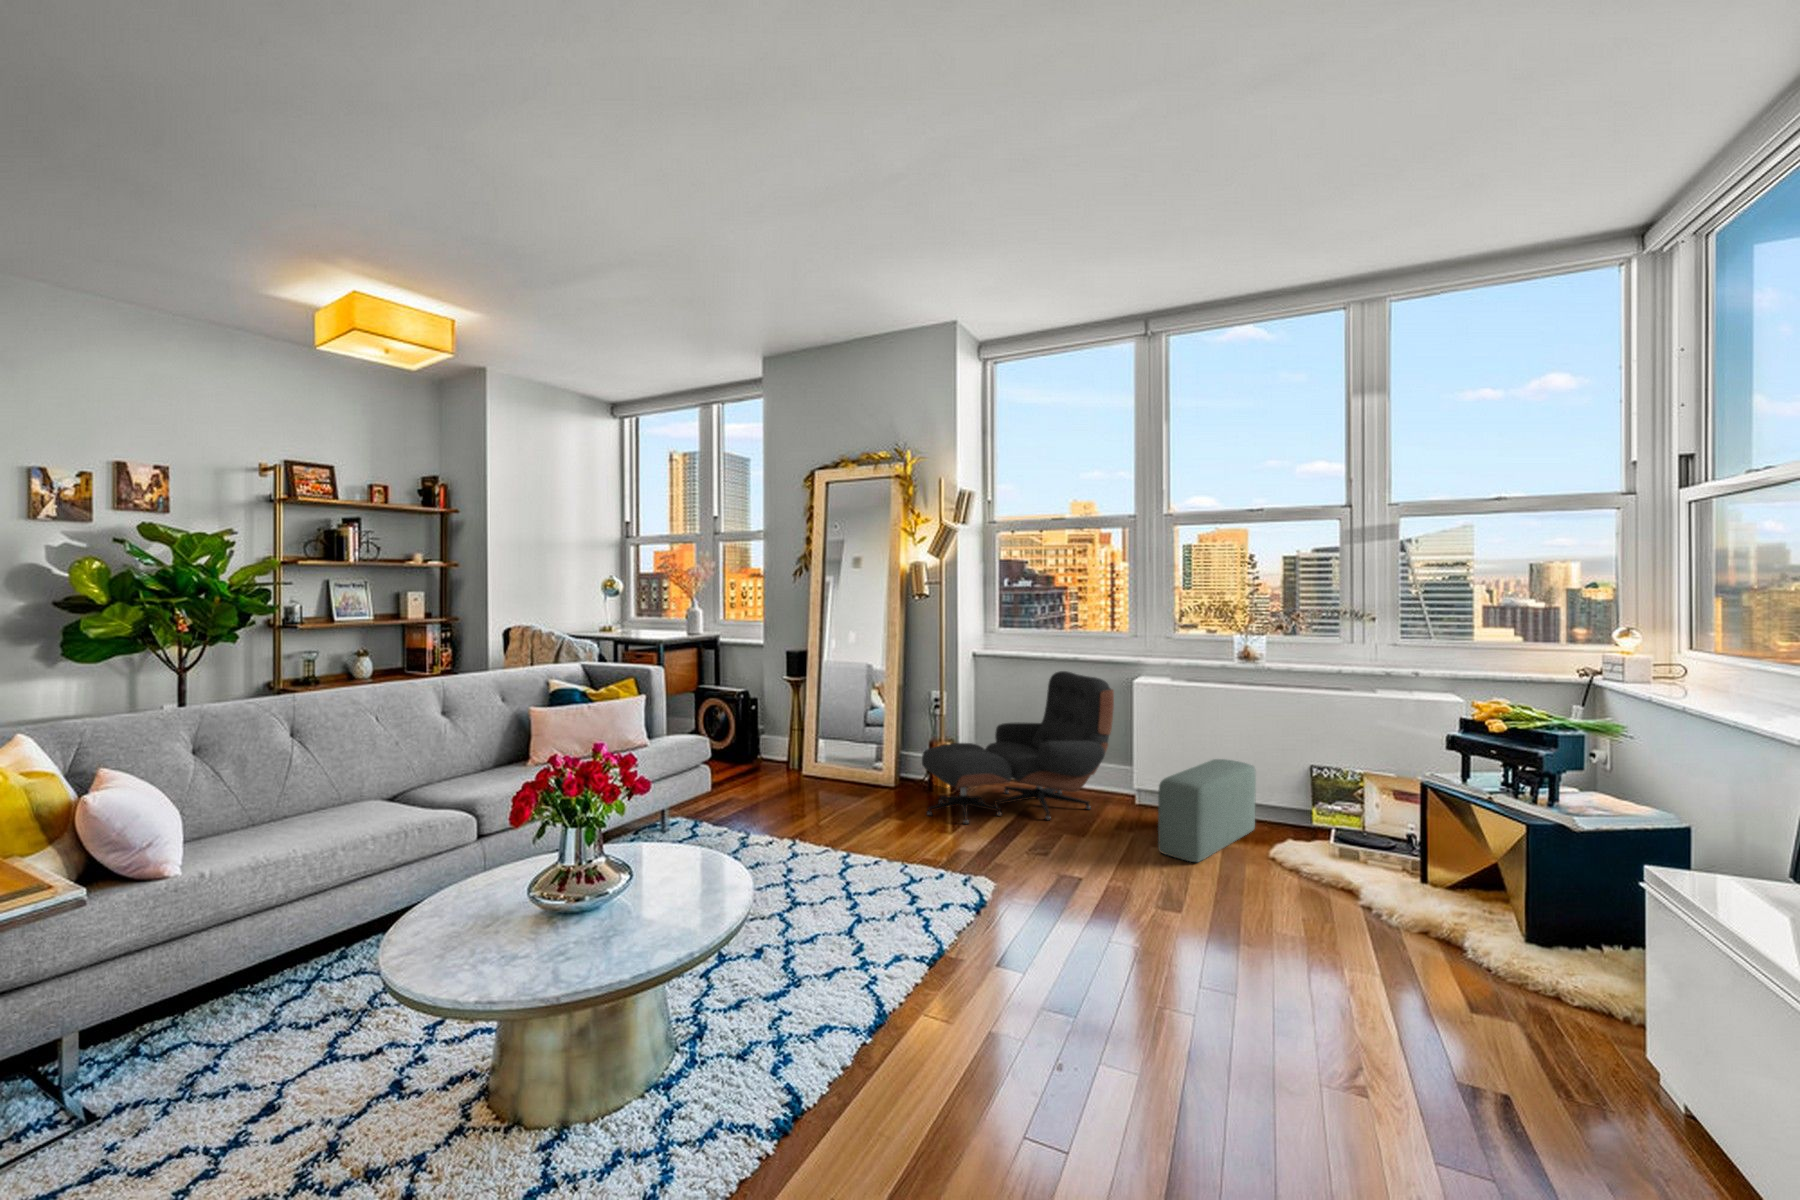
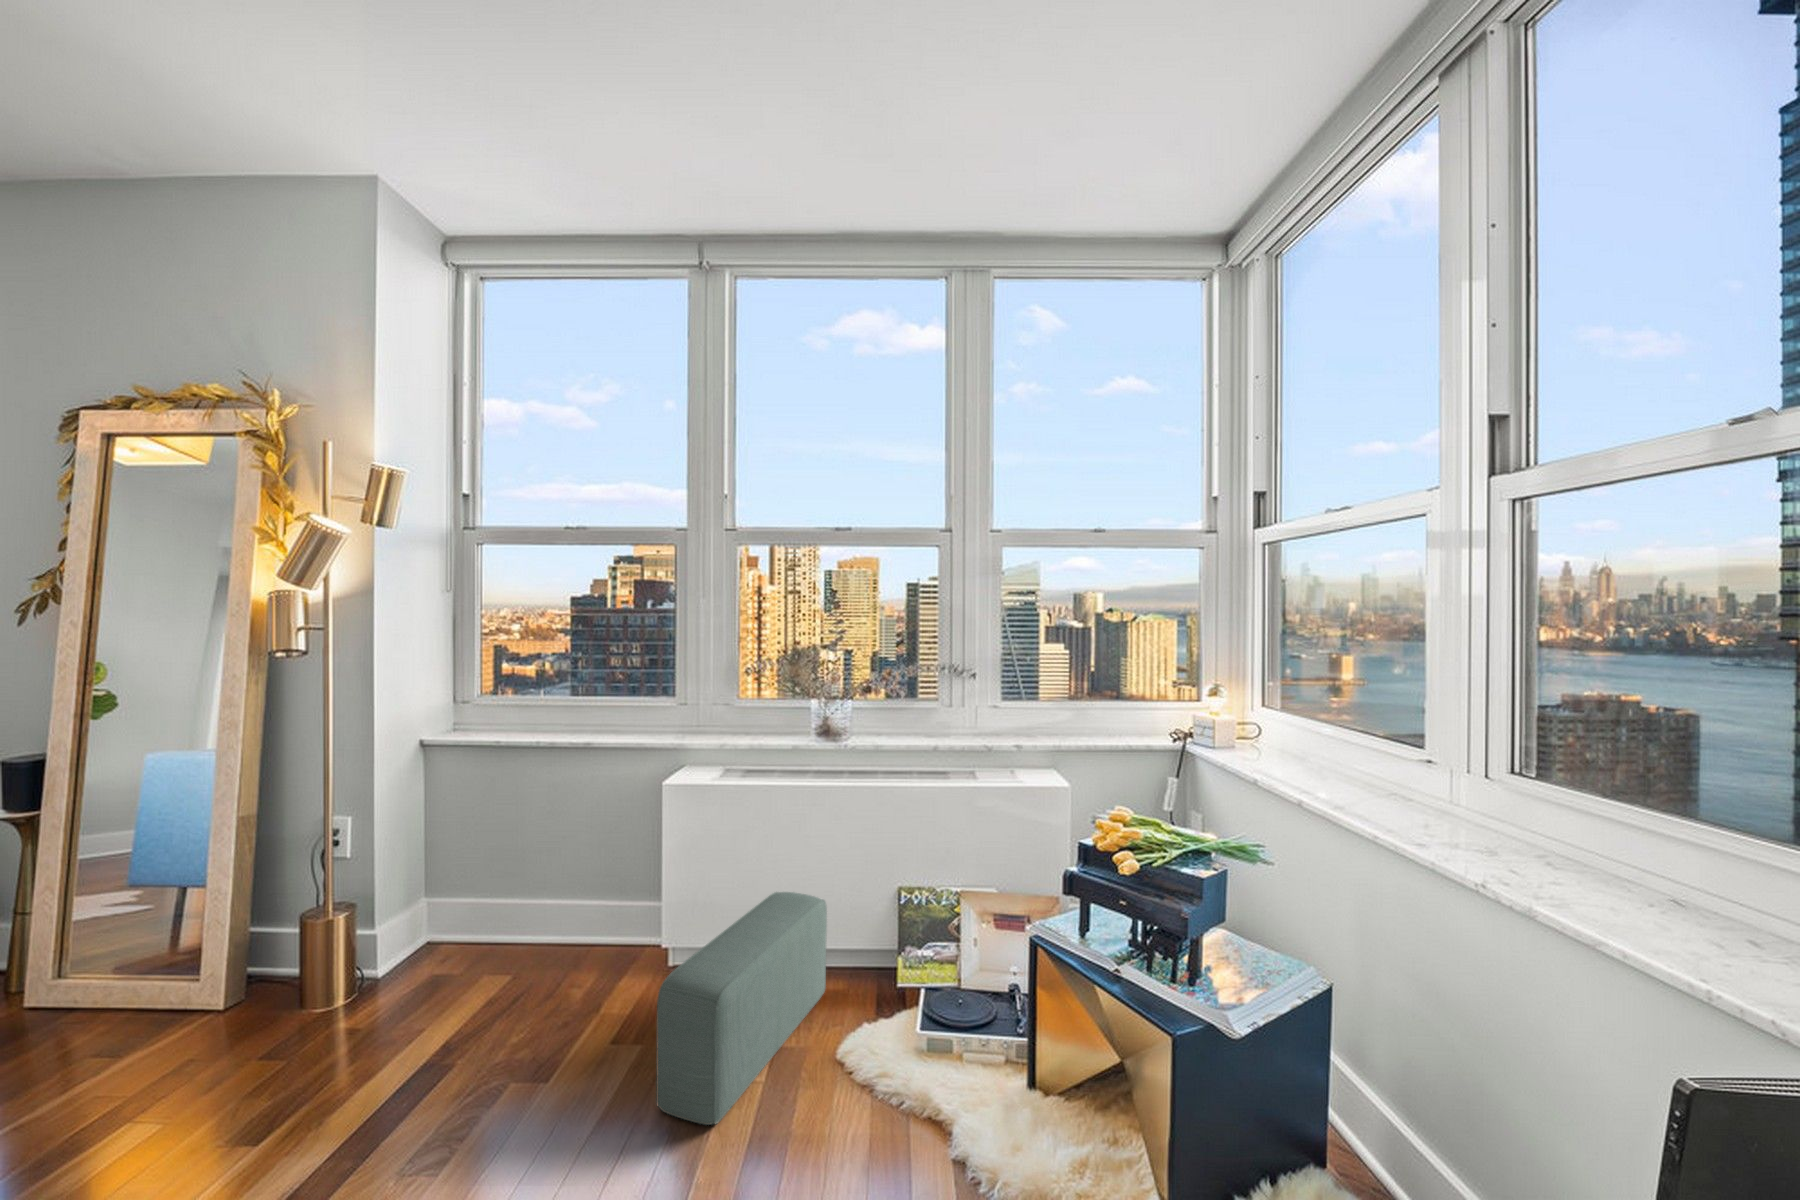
lounge chair: present [922,671,1114,824] -> none [212,765,625,1116]

